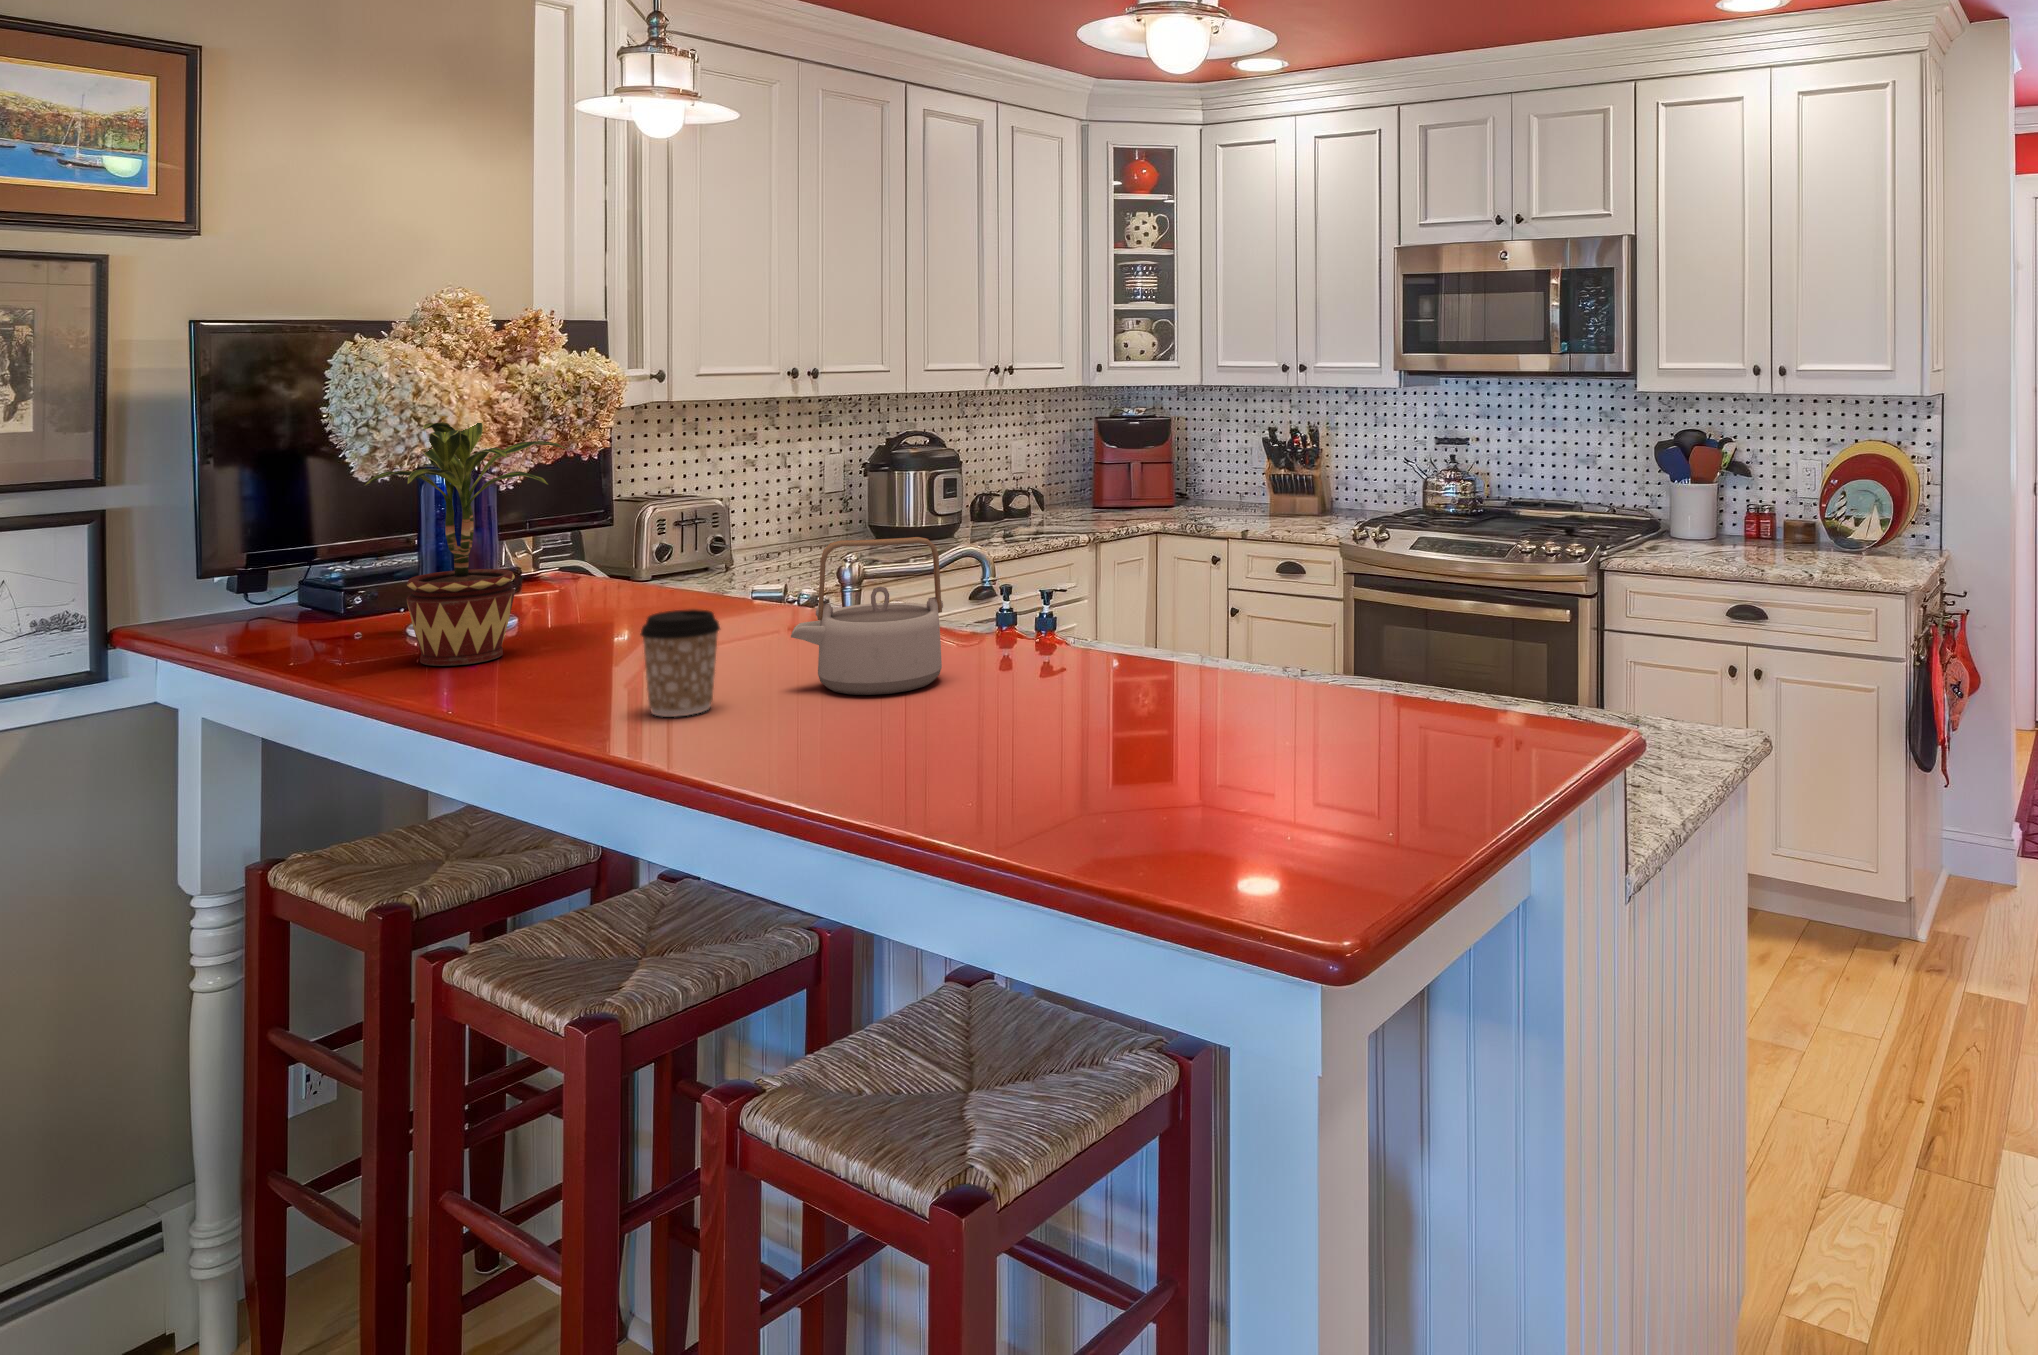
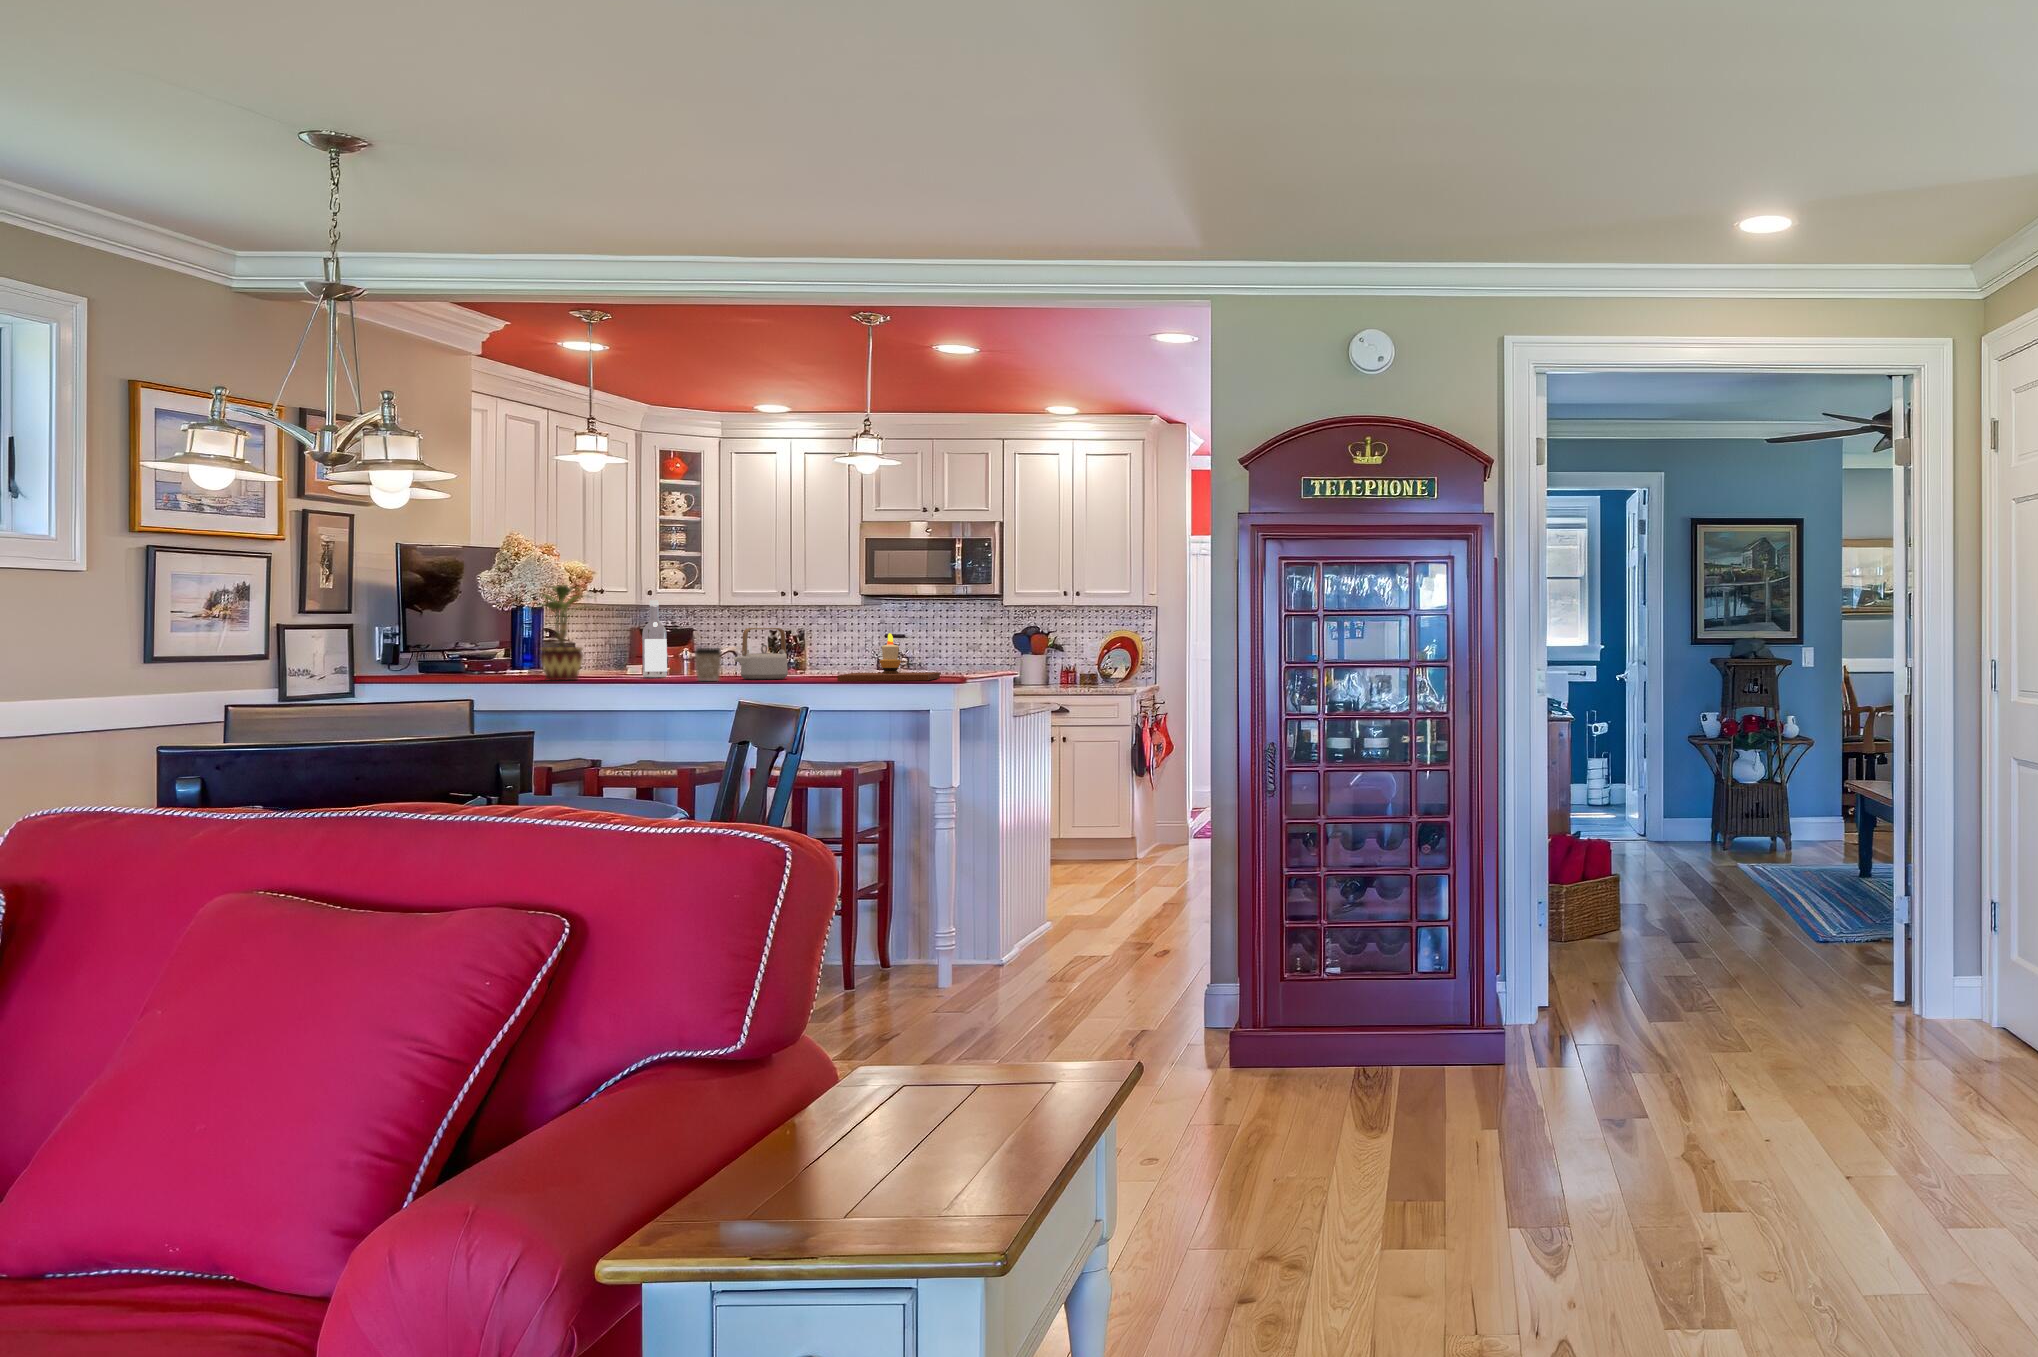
wine bottle: none [691,447,747,641] -> present [642,600,667,678]
candle: none [975,580,1335,782] -> present [837,633,940,681]

